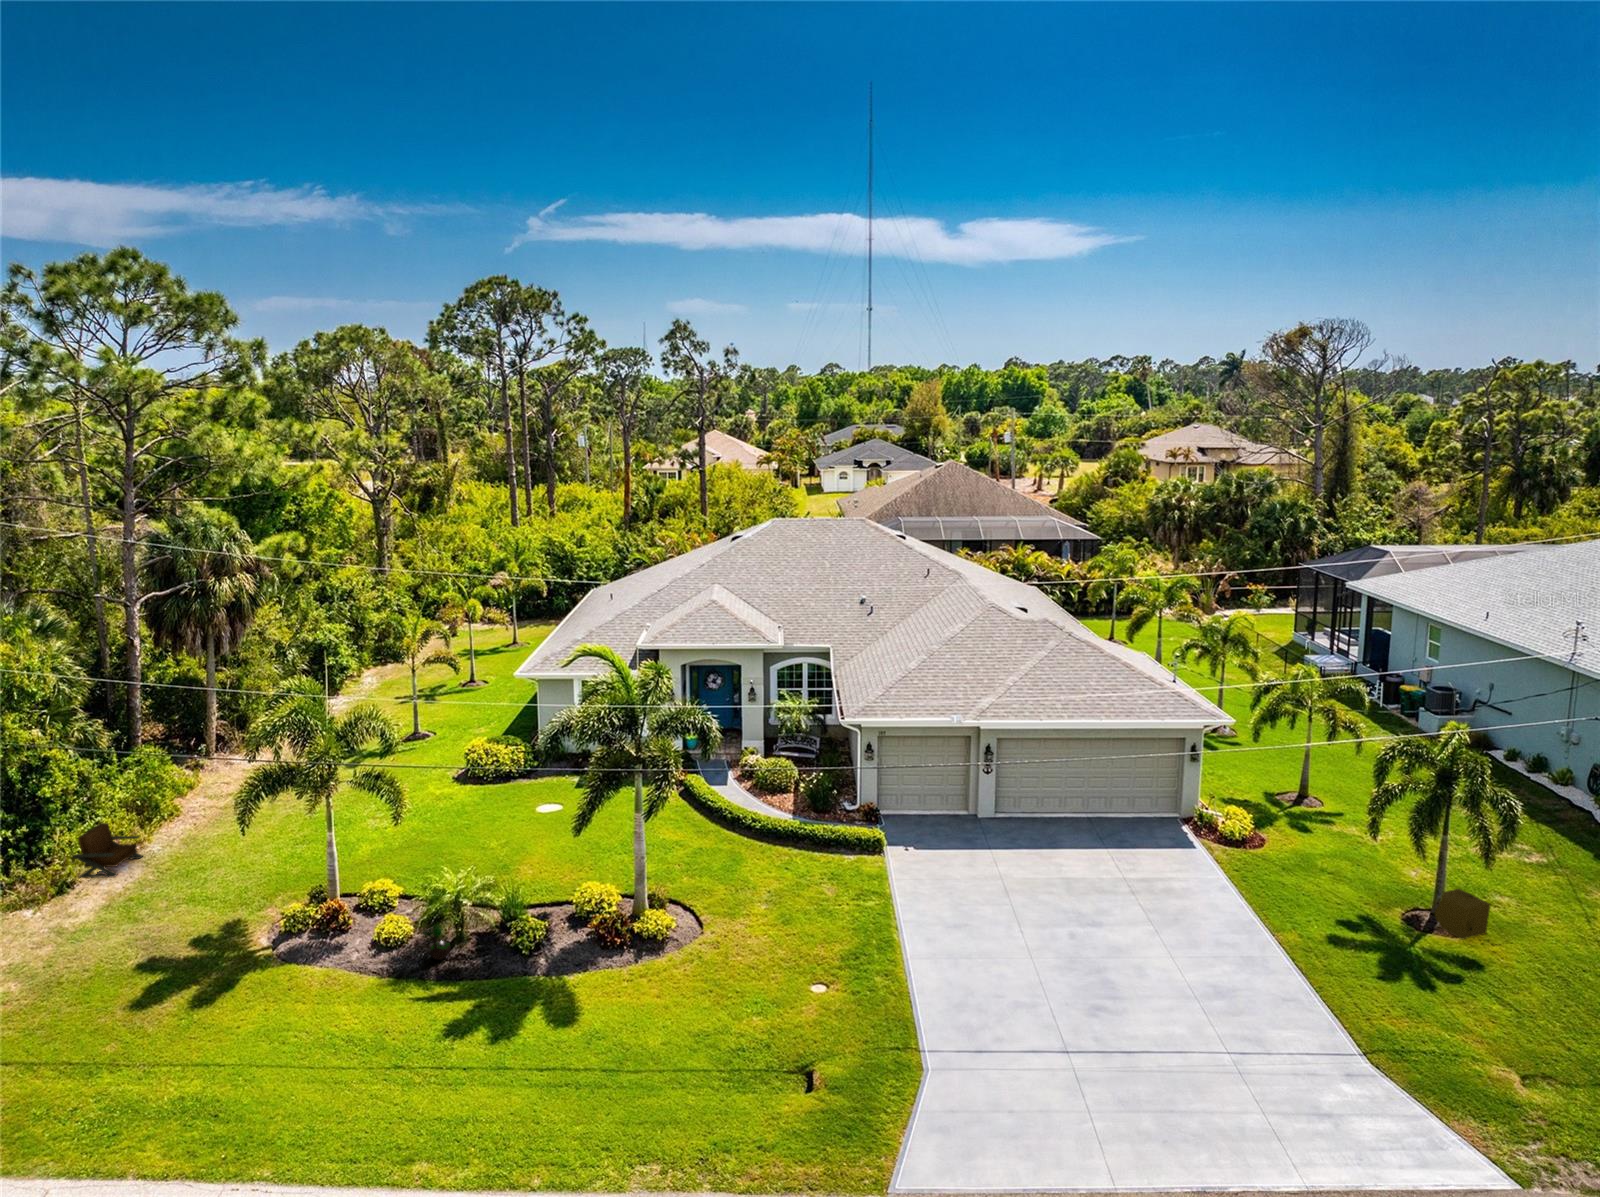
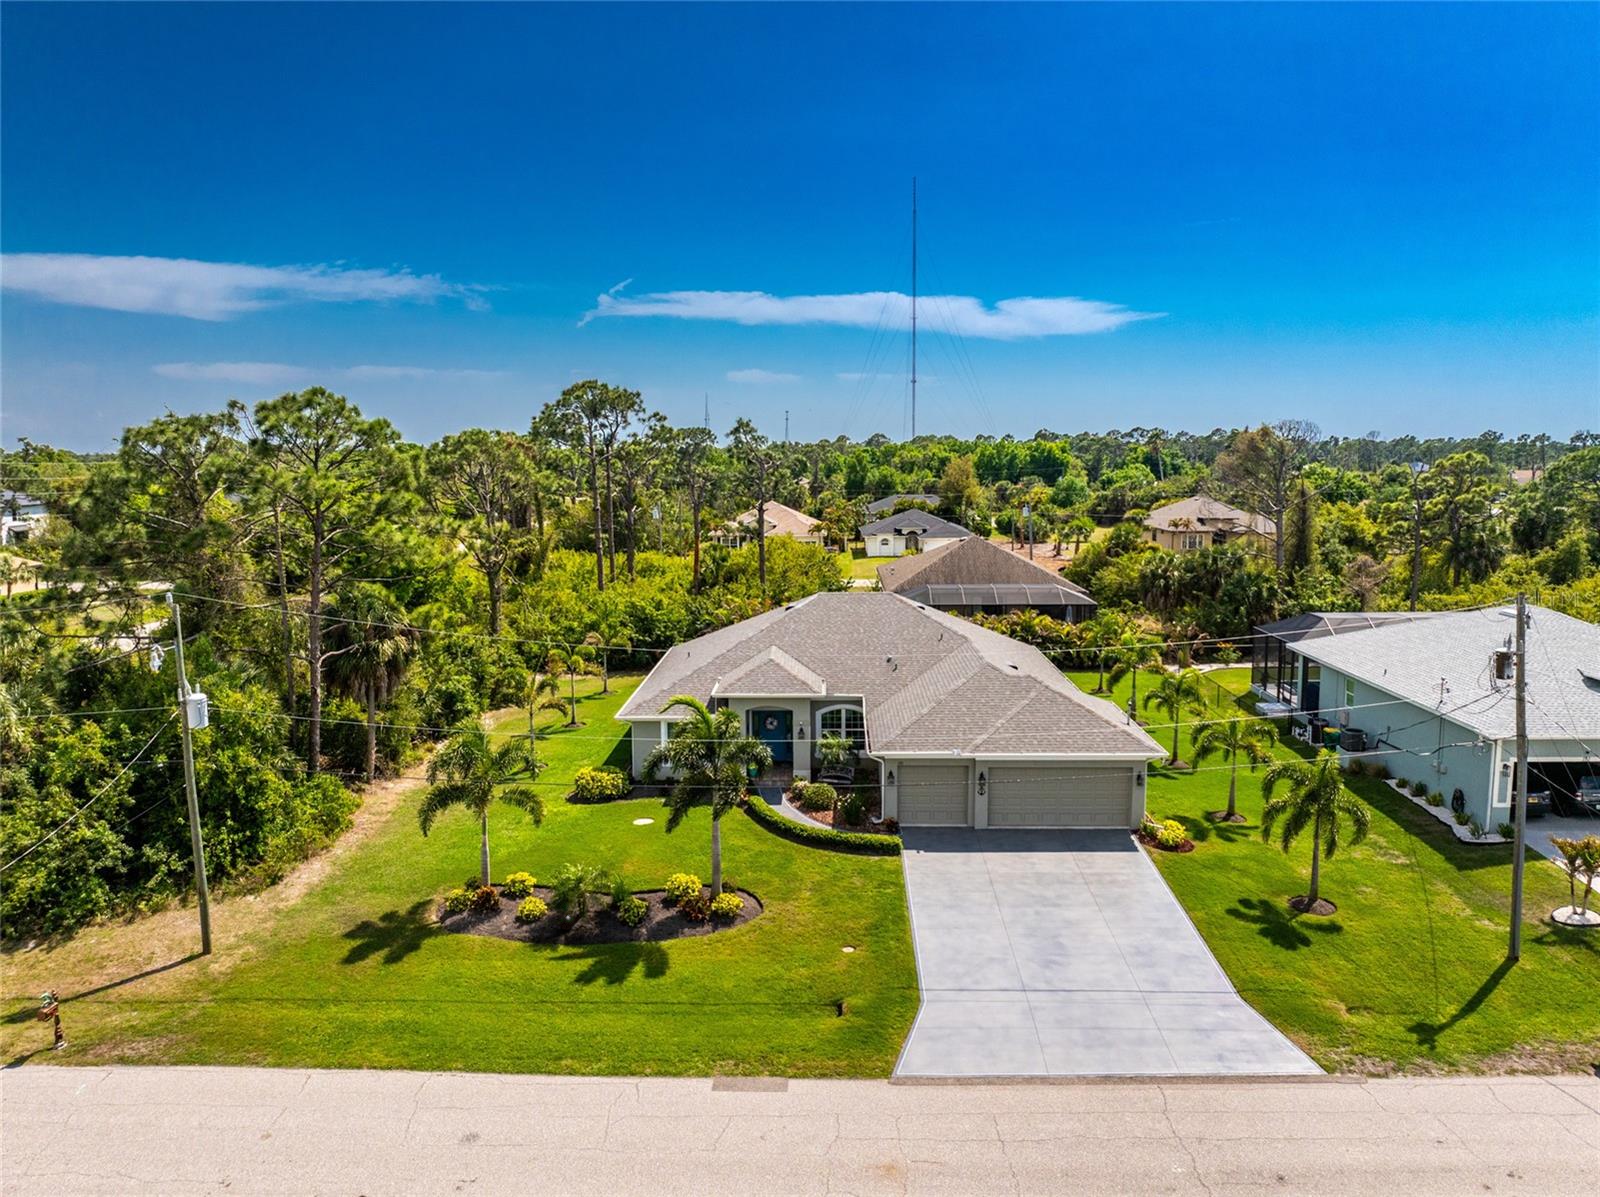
lounge chair: present [73,823,143,878] -> none [286,828,334,870]
cardboard box: present [1435,889,1490,939] -> none [1338,886,1383,926]

